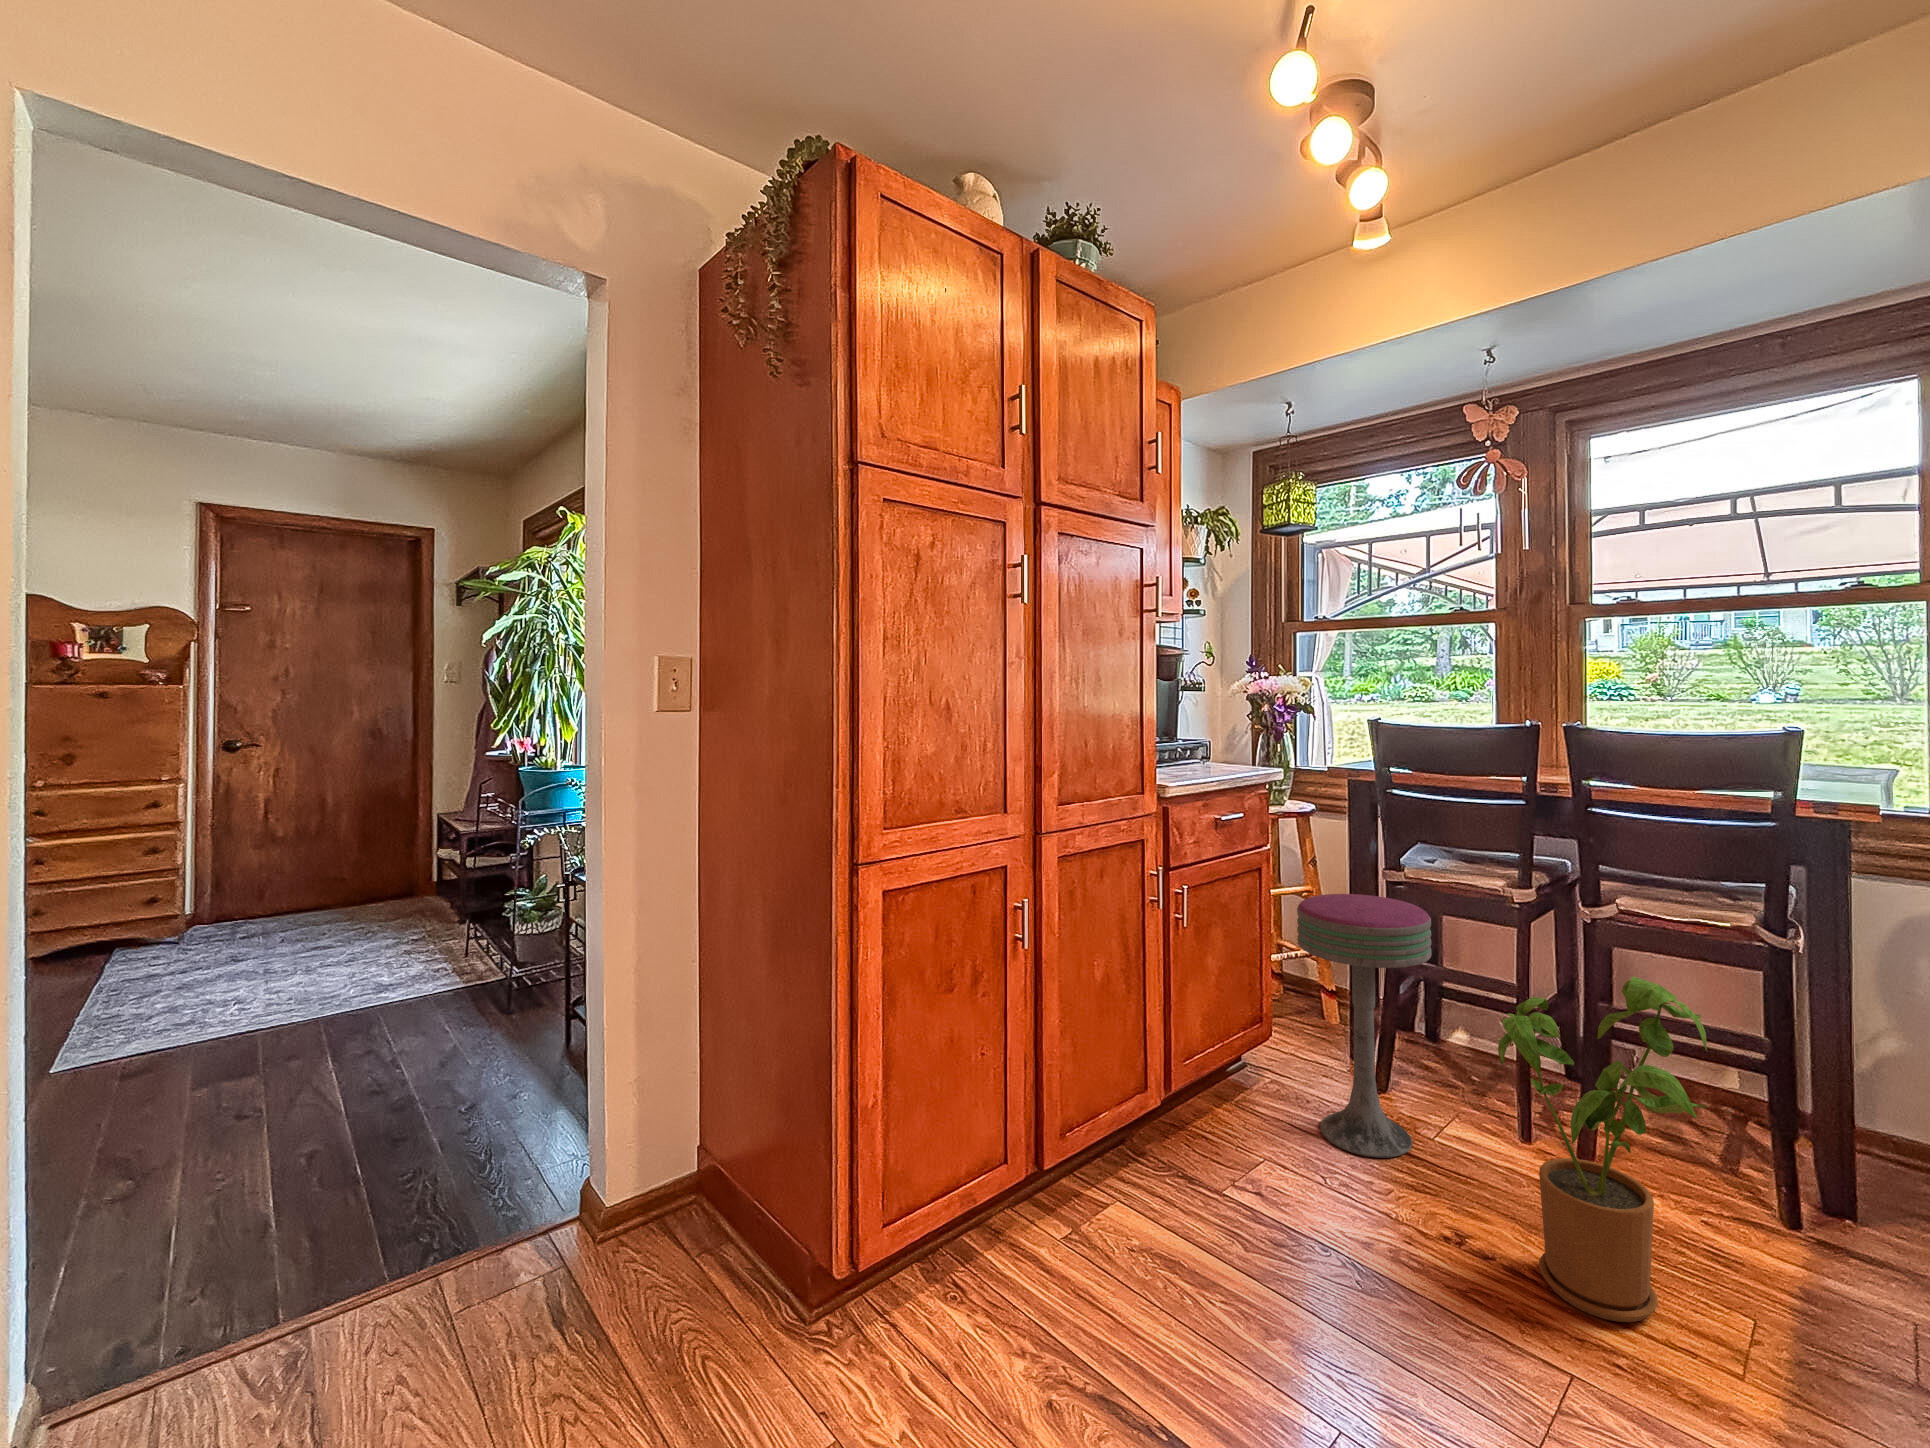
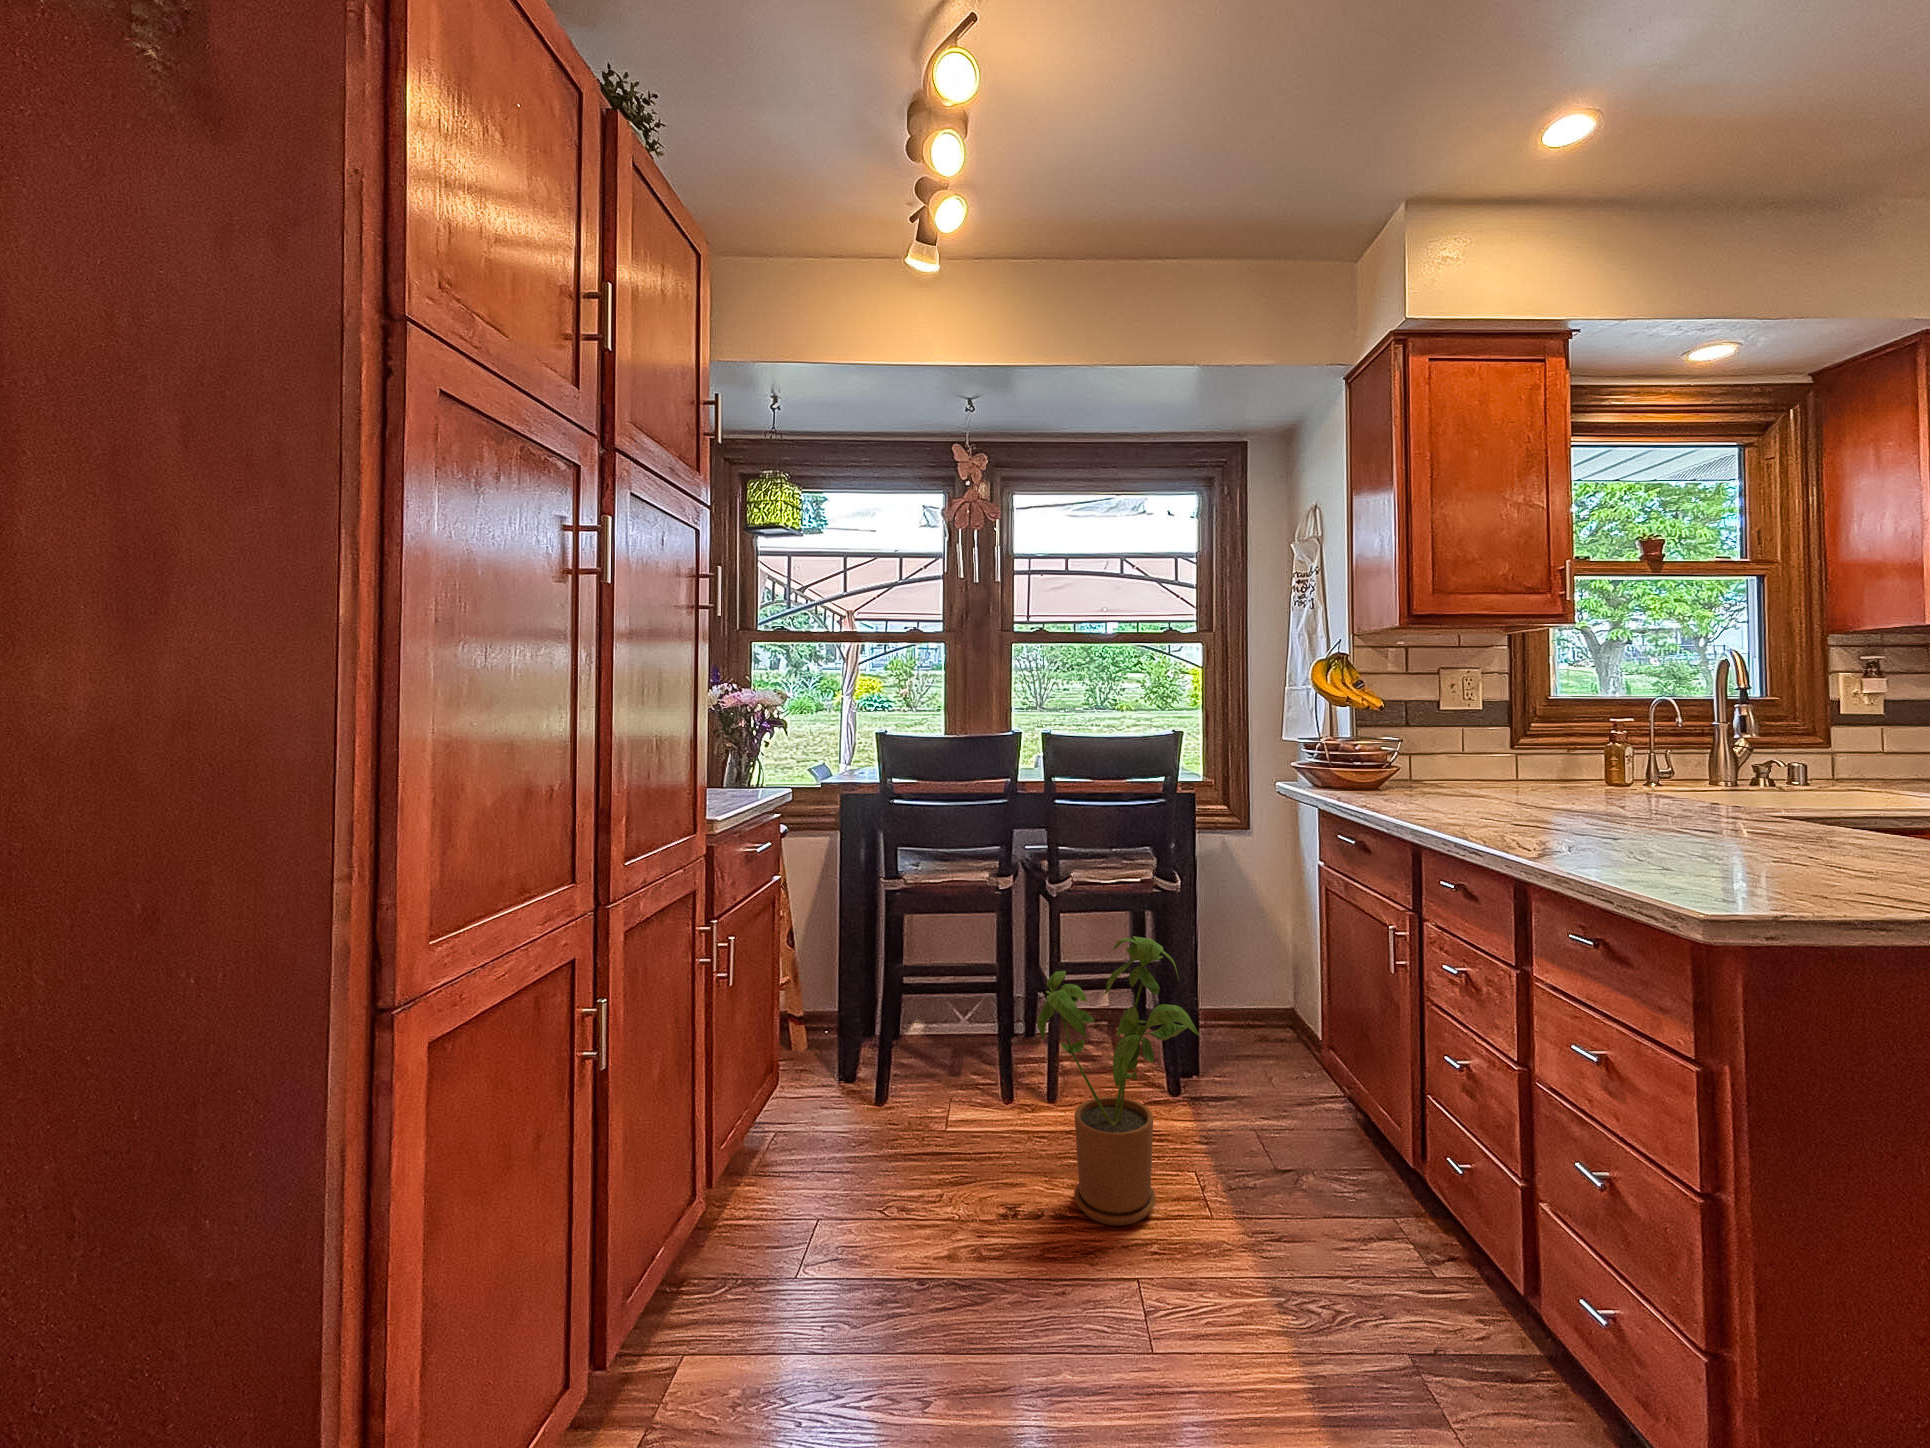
bar stool: present [1297,894,1432,1158] -> none [827,908,952,1172]

